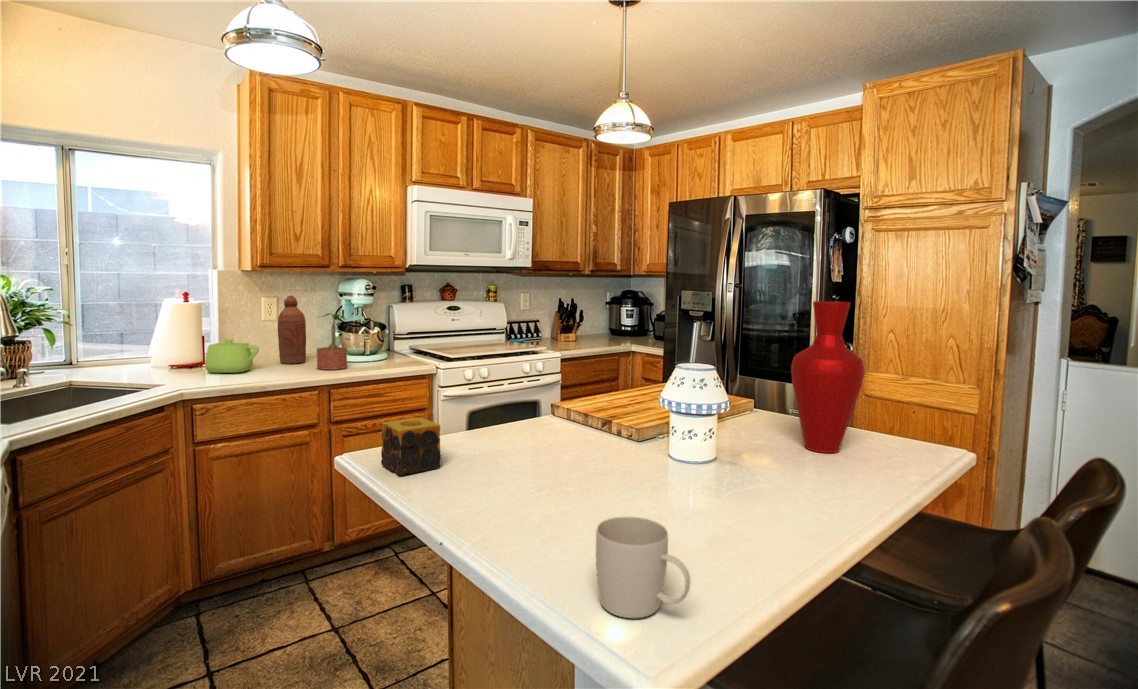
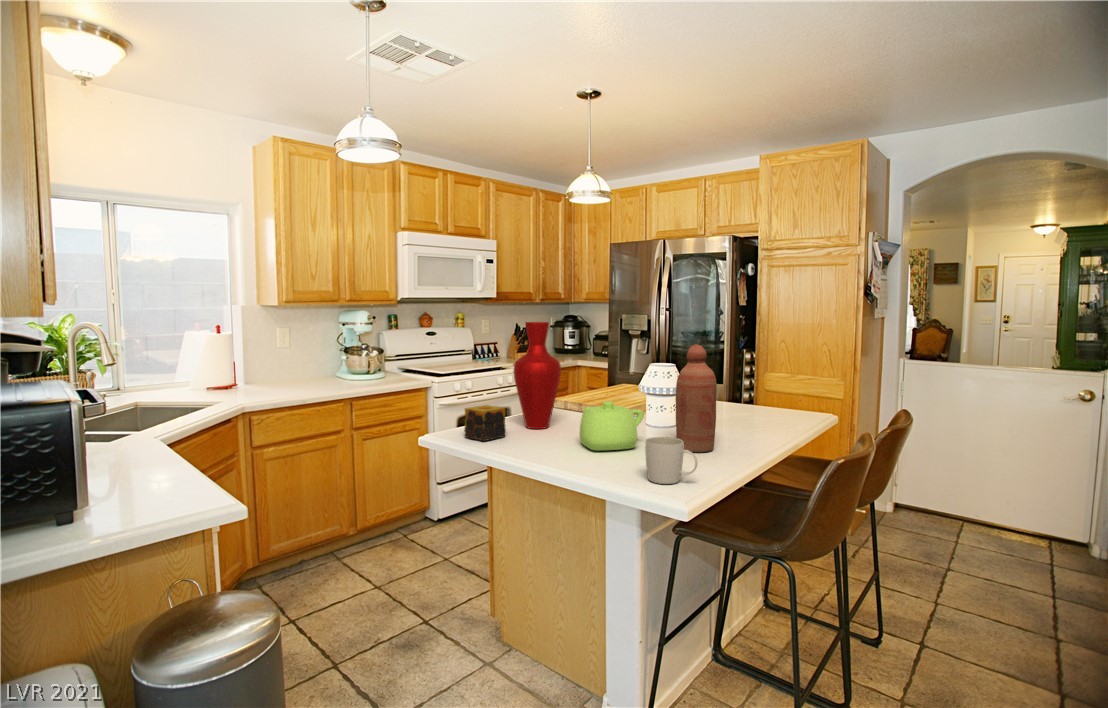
bottle: present [278,296,306,364] -> present [676,344,717,452]
vase: present [791,301,864,453] -> present [513,322,561,429]
potted plant: present [317,313,347,370] -> none [332,339,360,386]
teapot: present [205,339,259,373] -> present [580,401,644,450]

